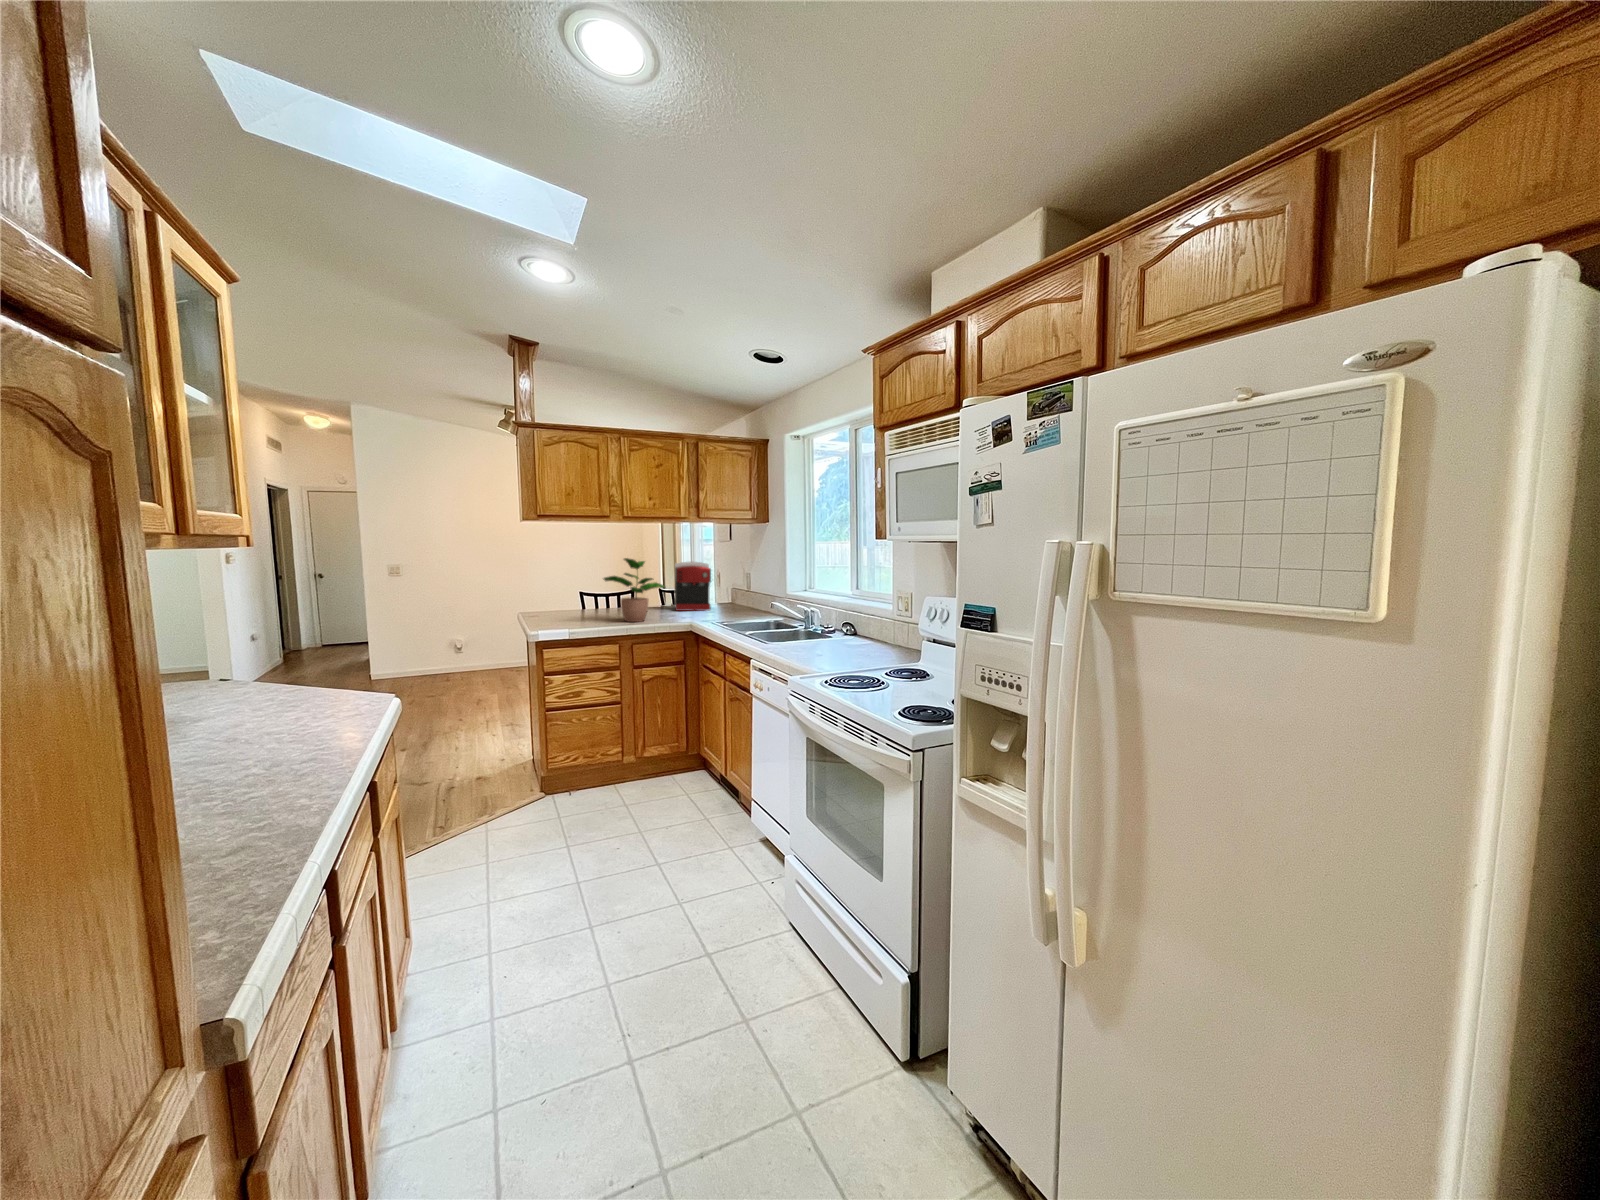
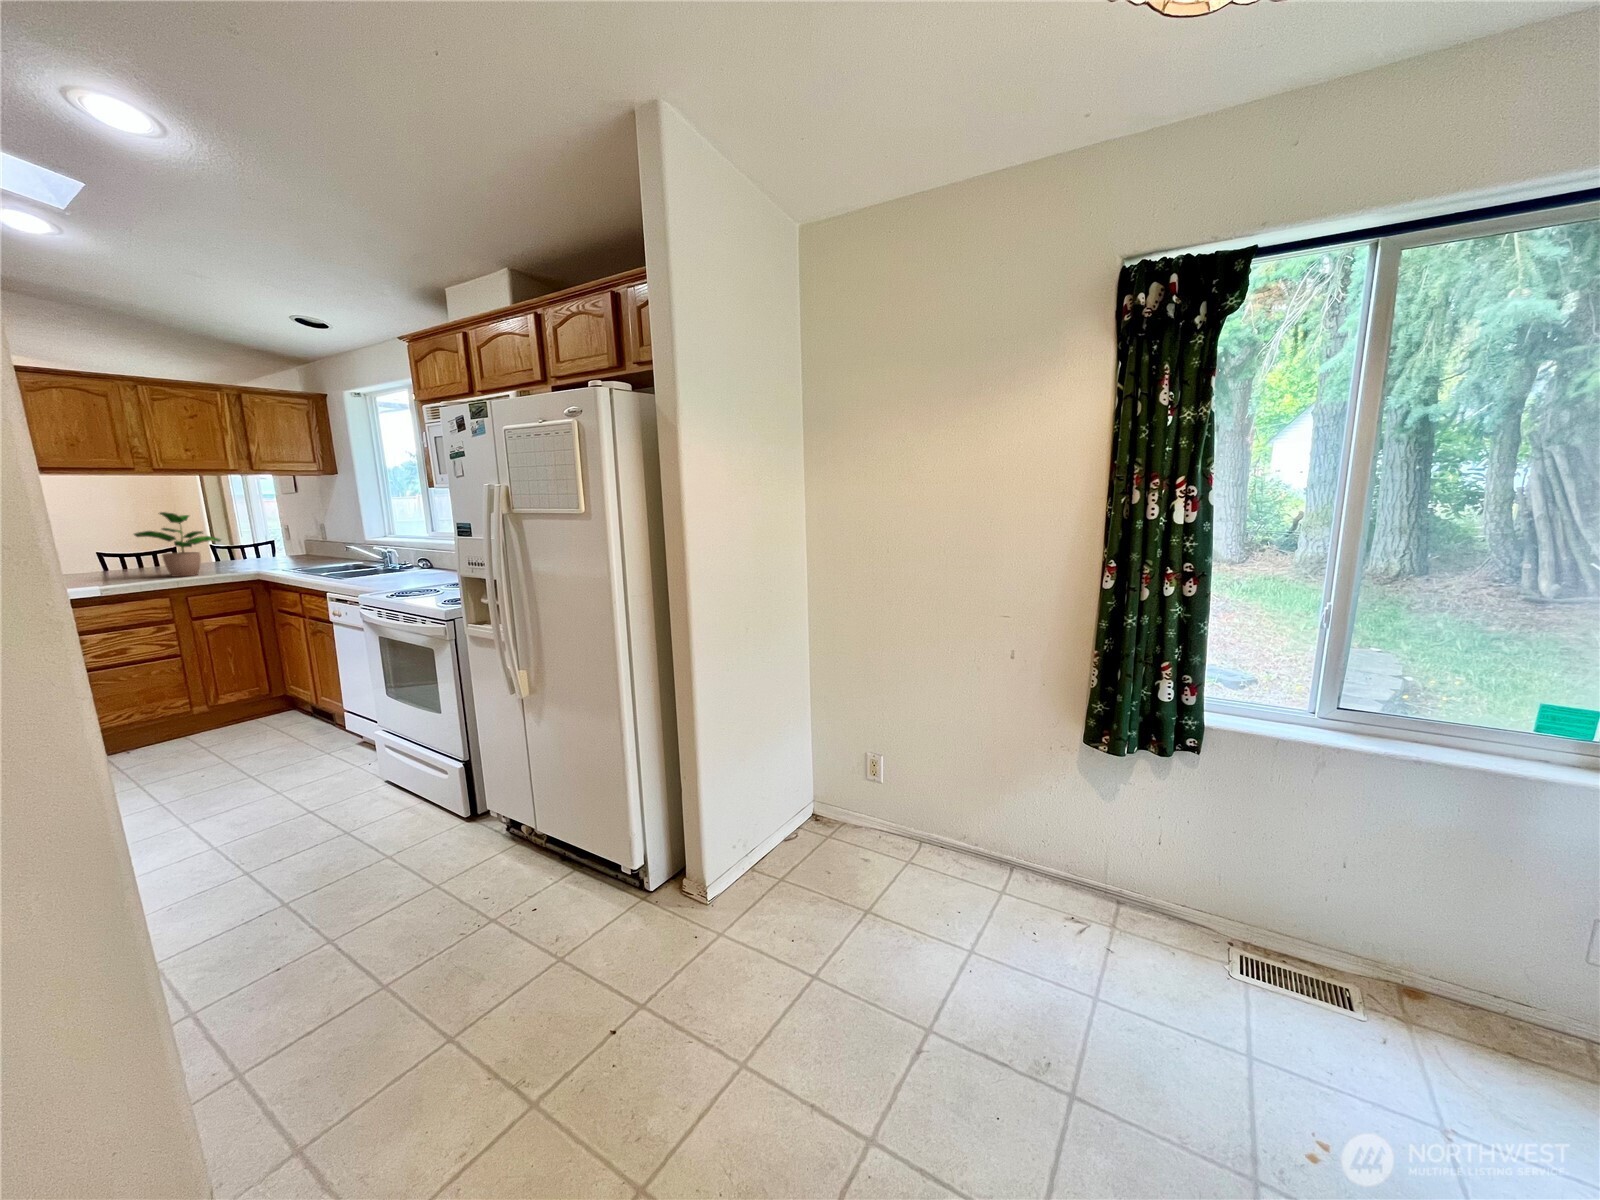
coffee maker: present [675,562,711,611] -> none [230,515,283,564]

